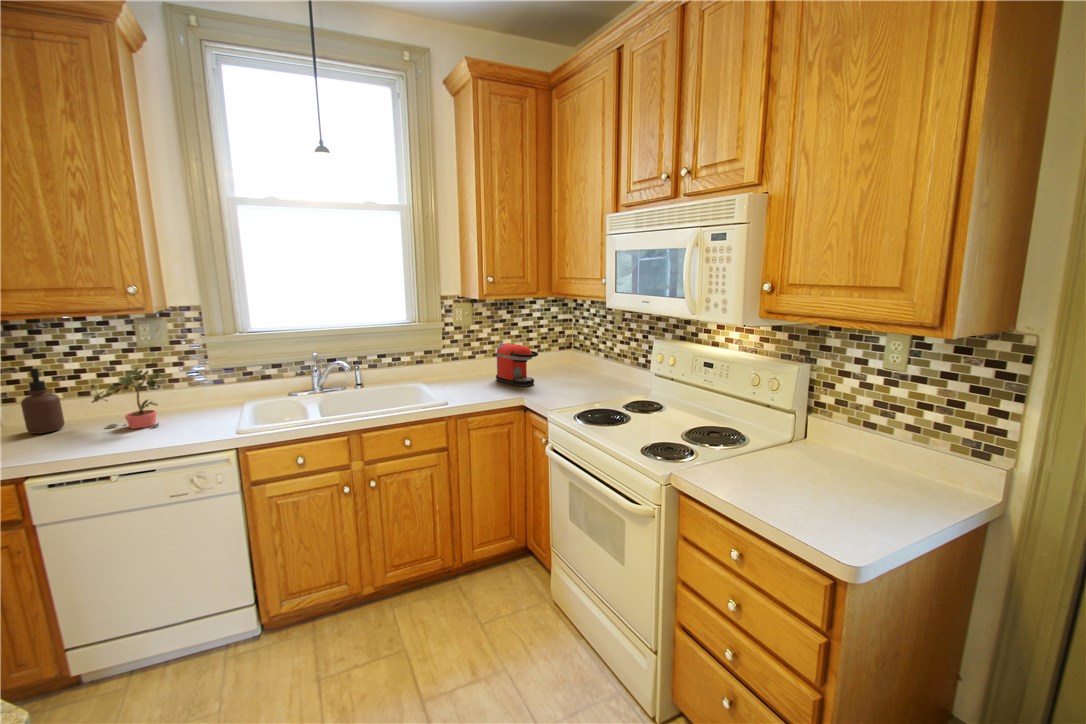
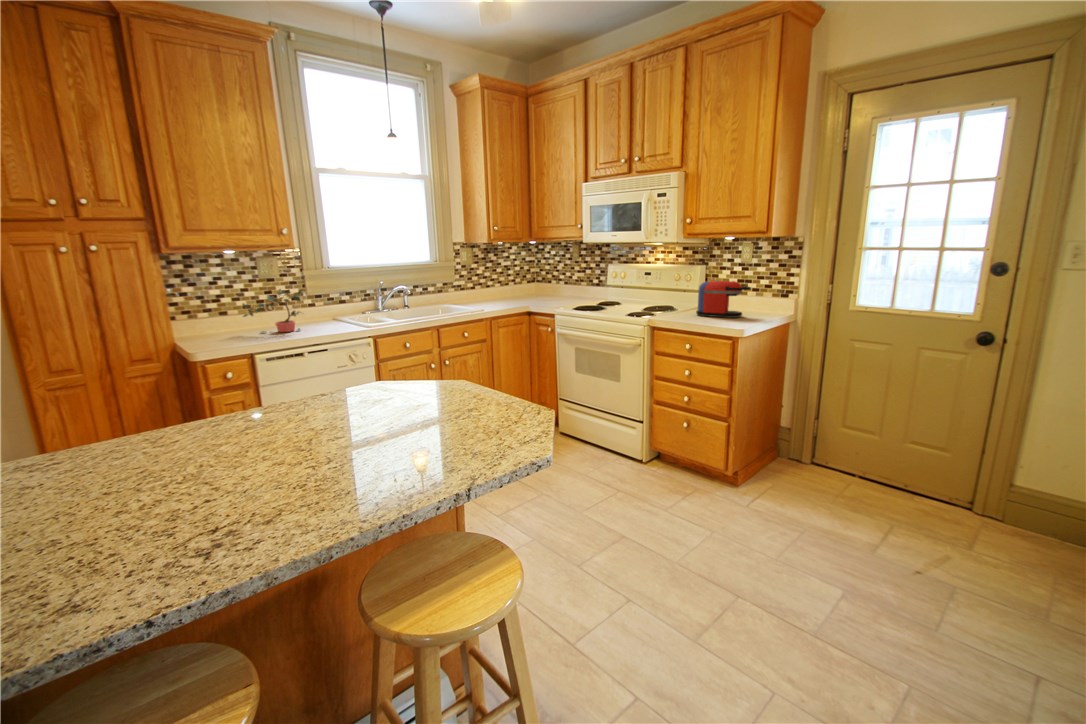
coffee maker: present [496,343,538,386] -> present [696,281,751,318]
soap dispenser: present [21,368,65,434] -> none [199,290,227,339]

